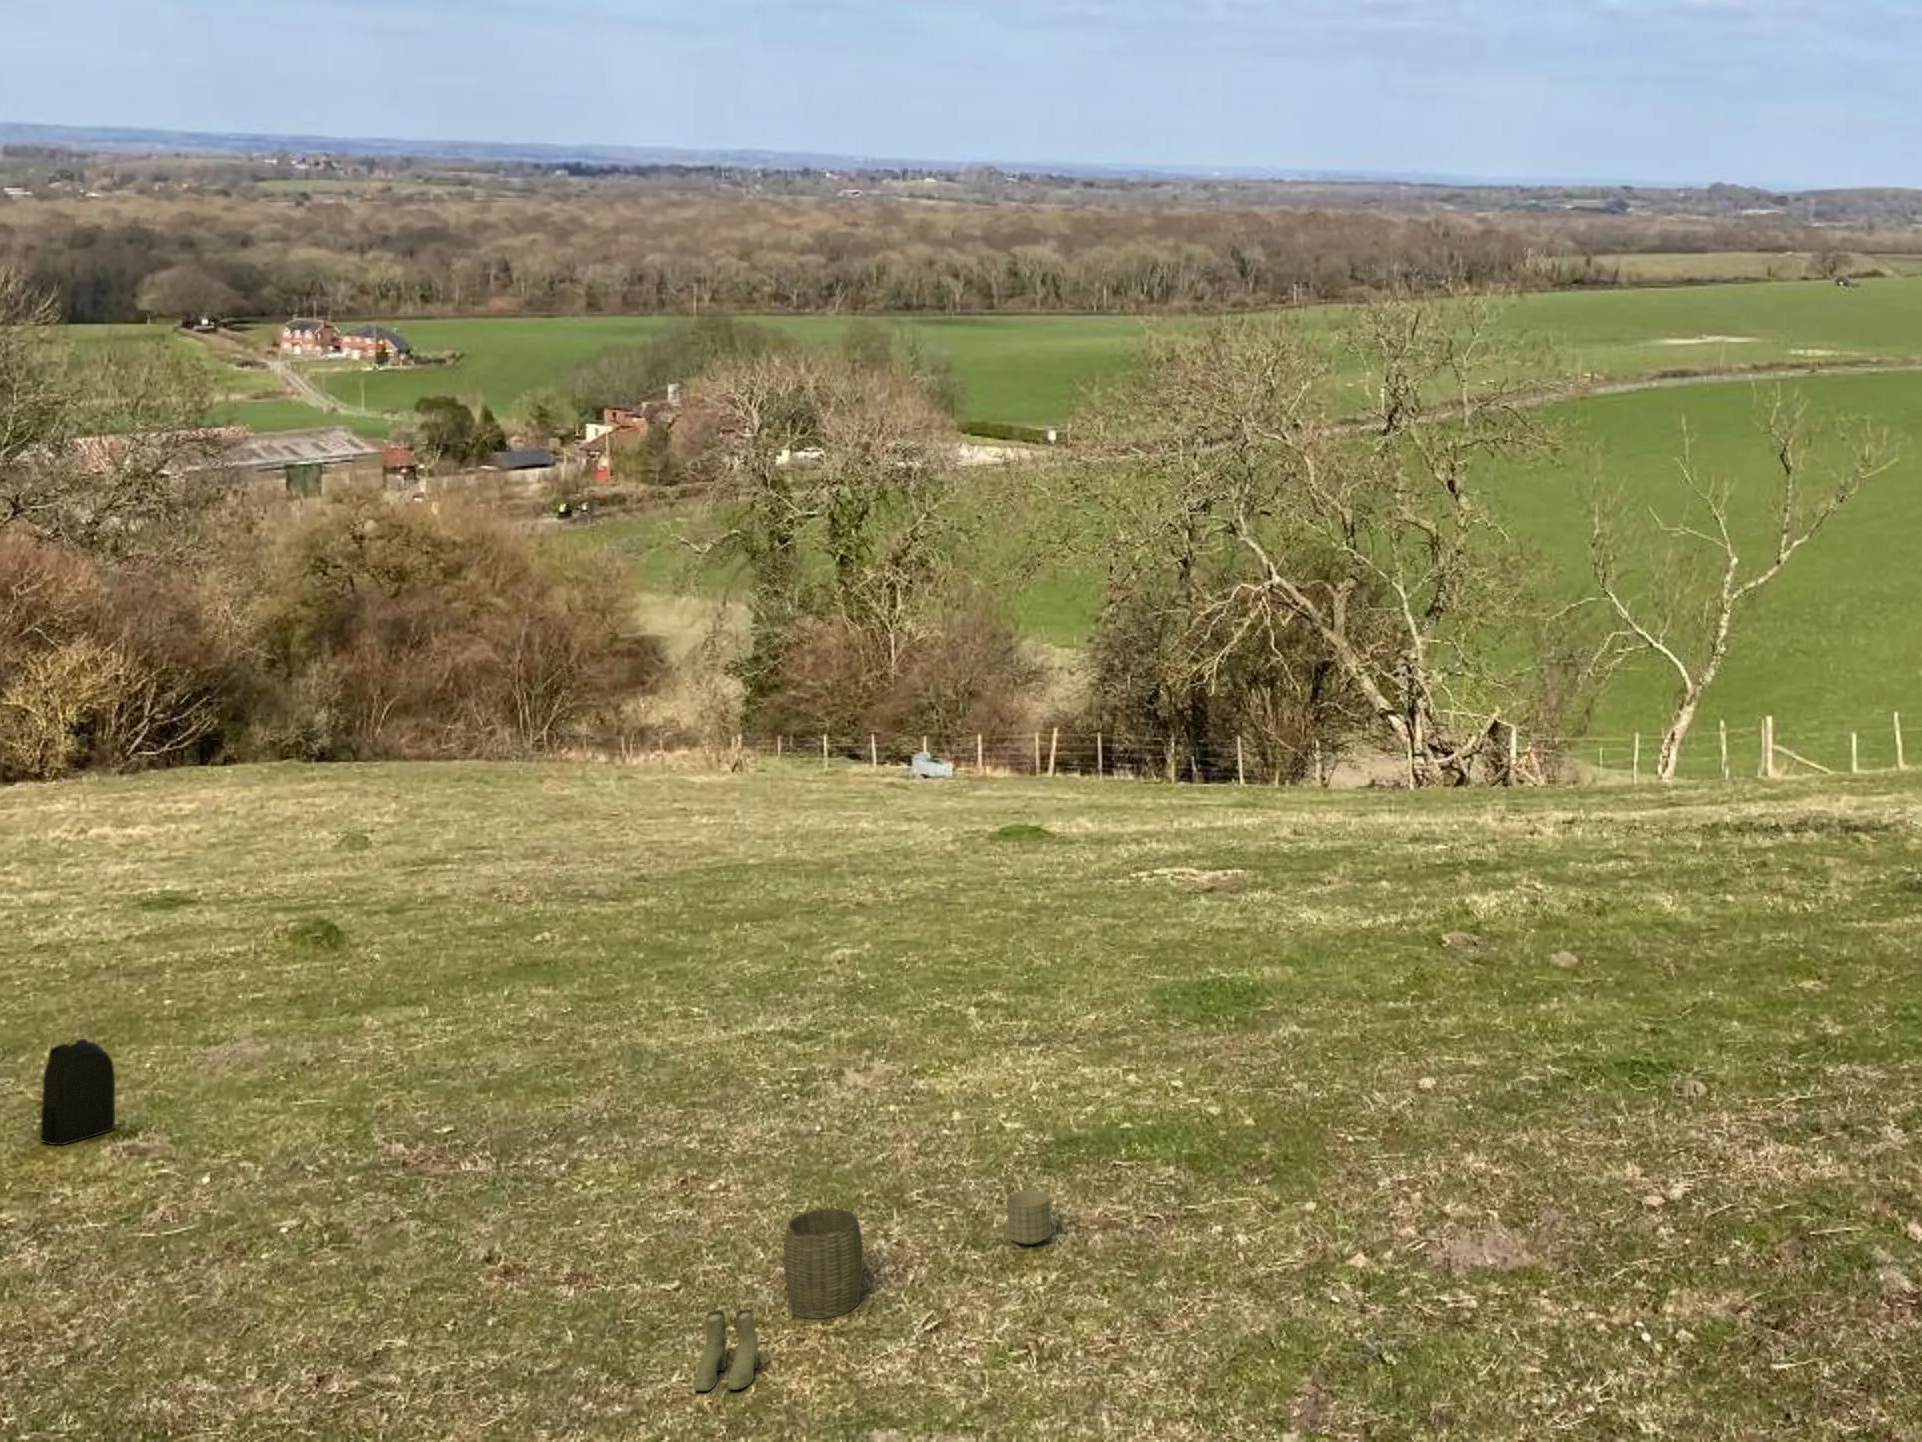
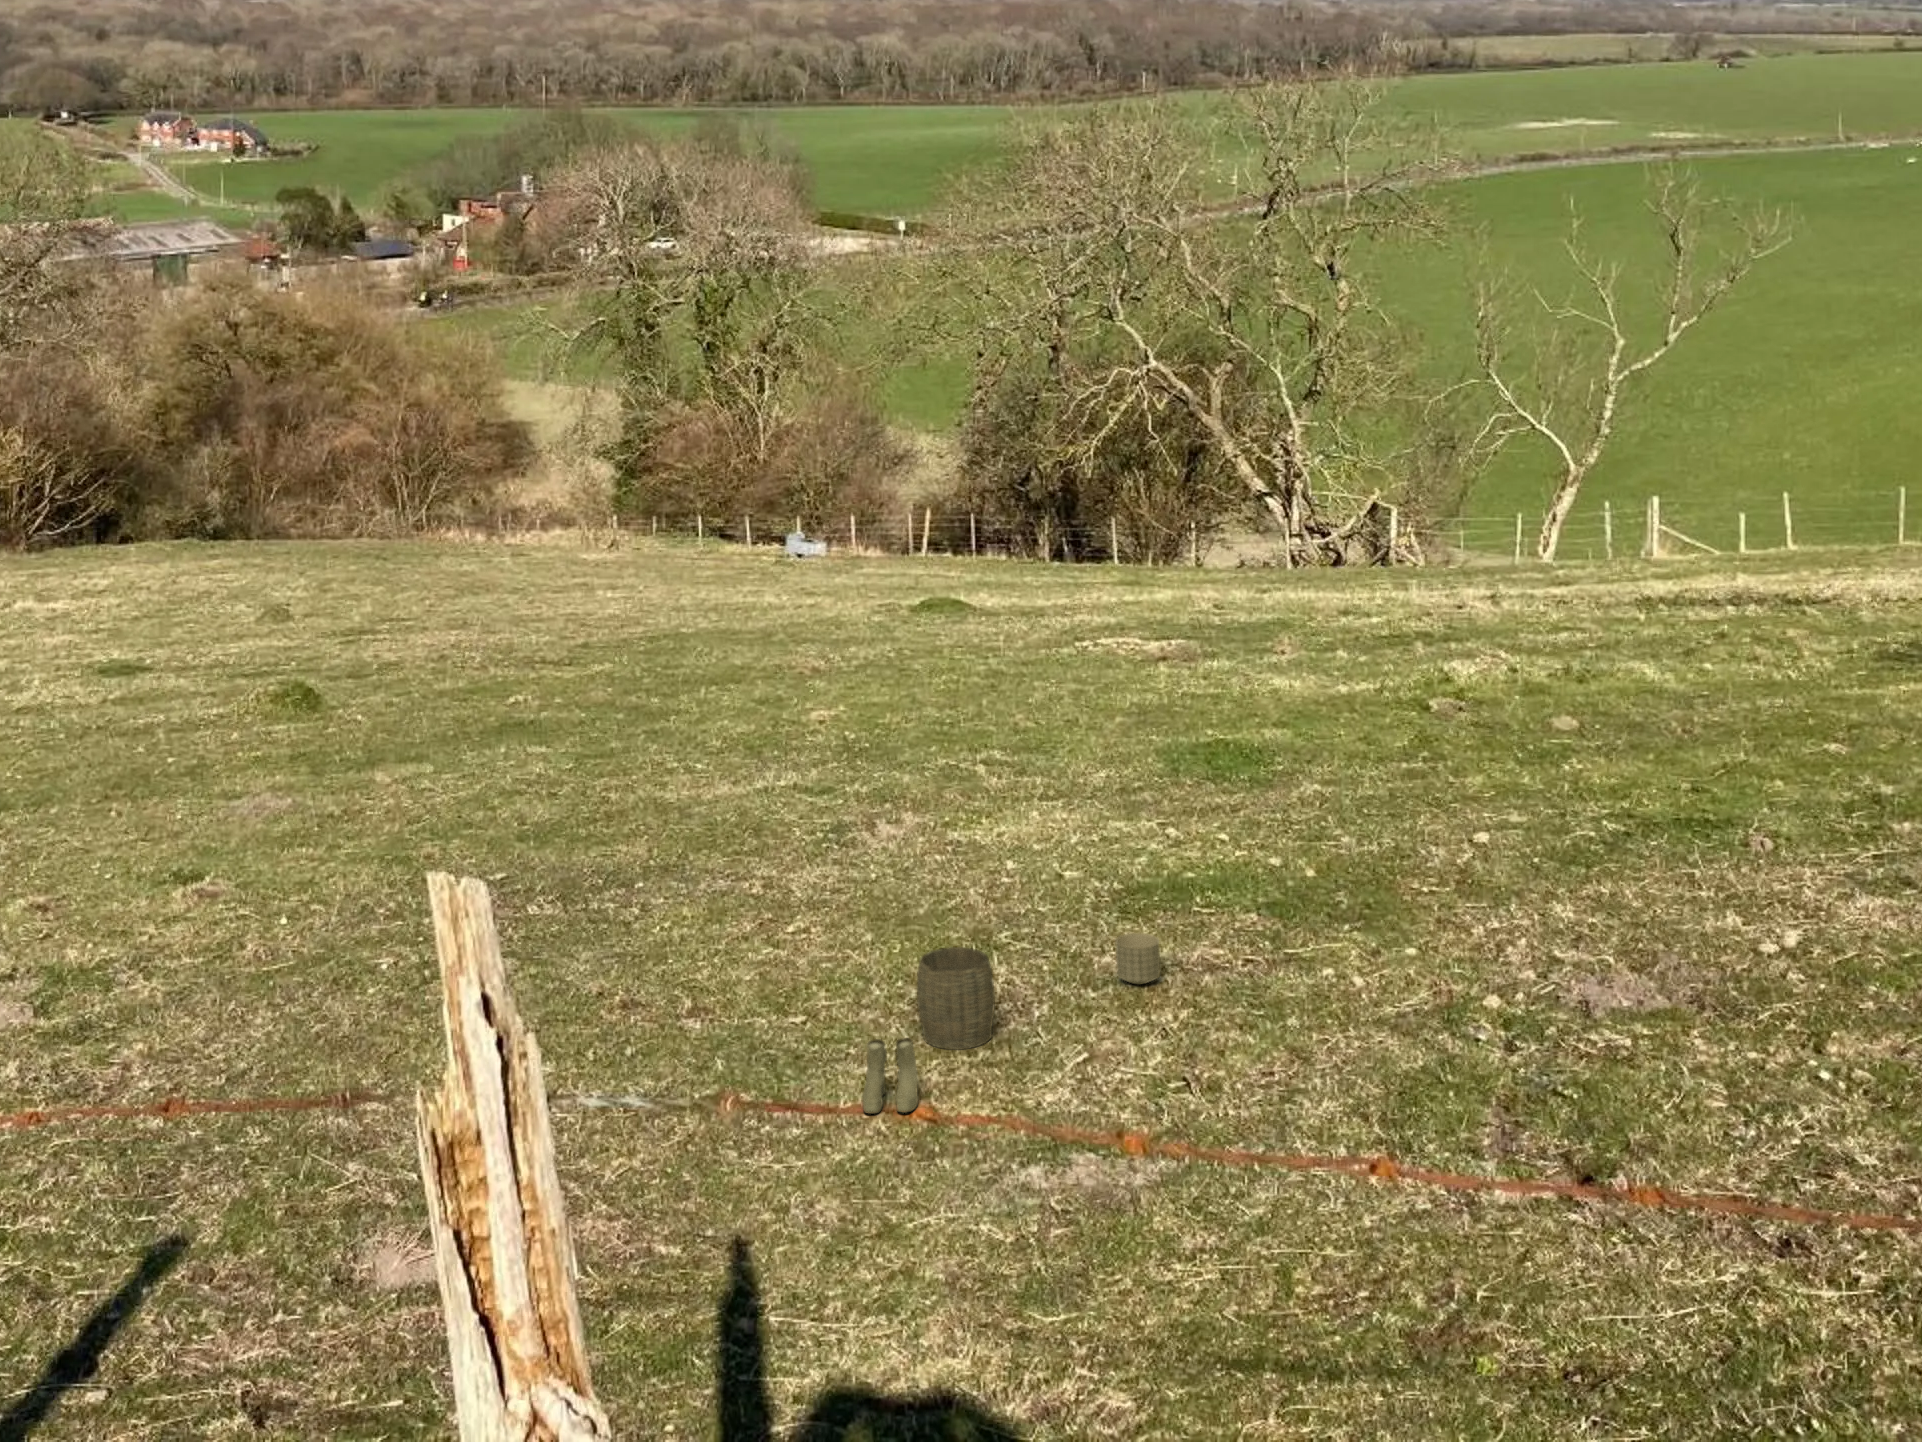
backpack: present [40,1039,115,1145] -> none [108,789,176,889]

